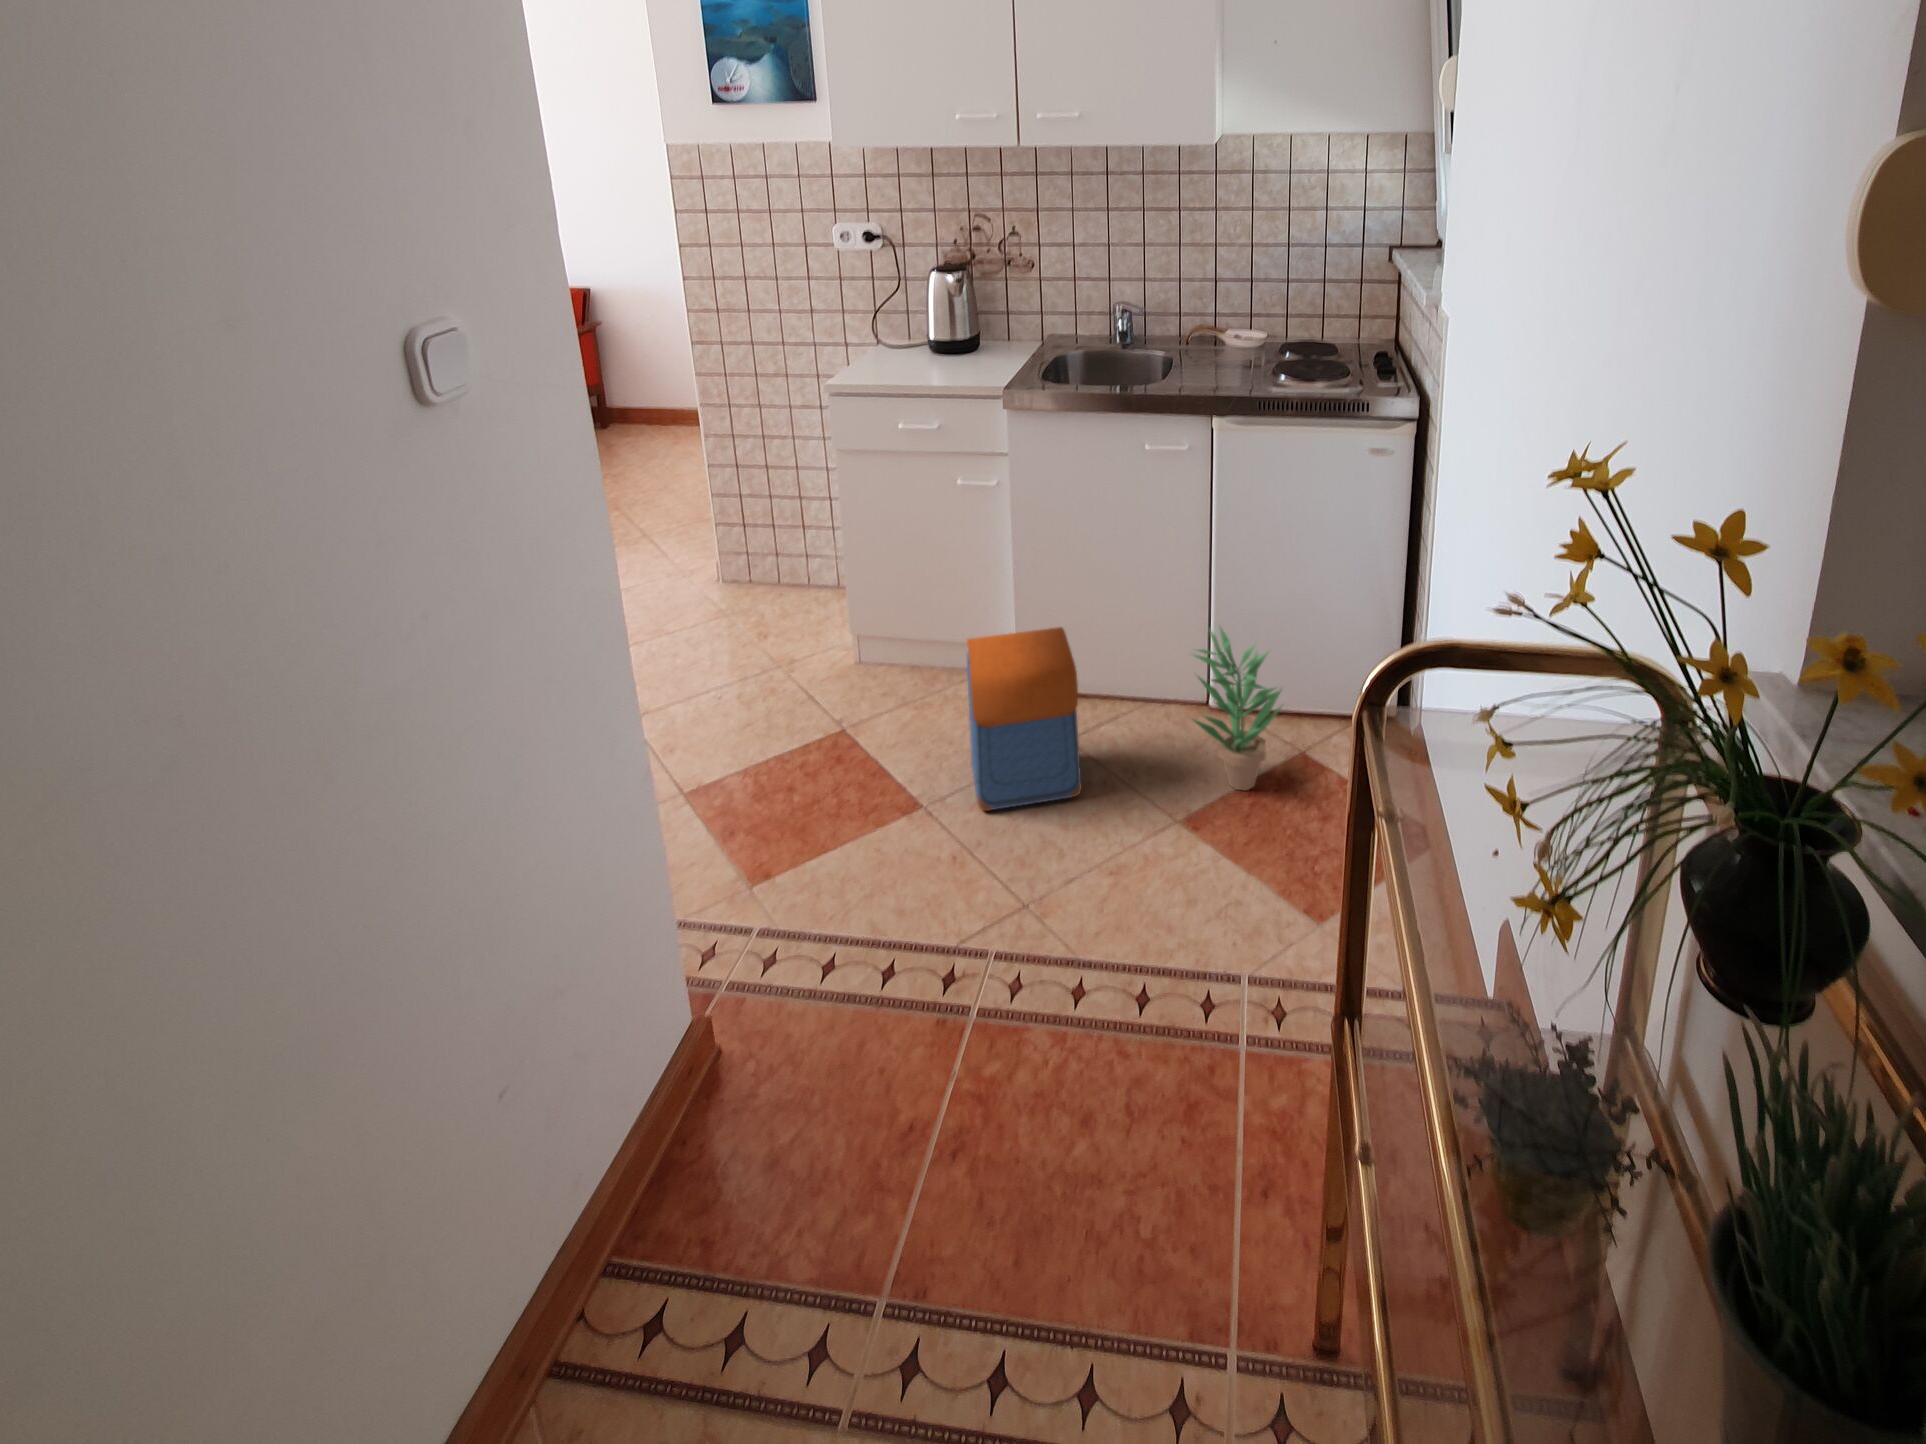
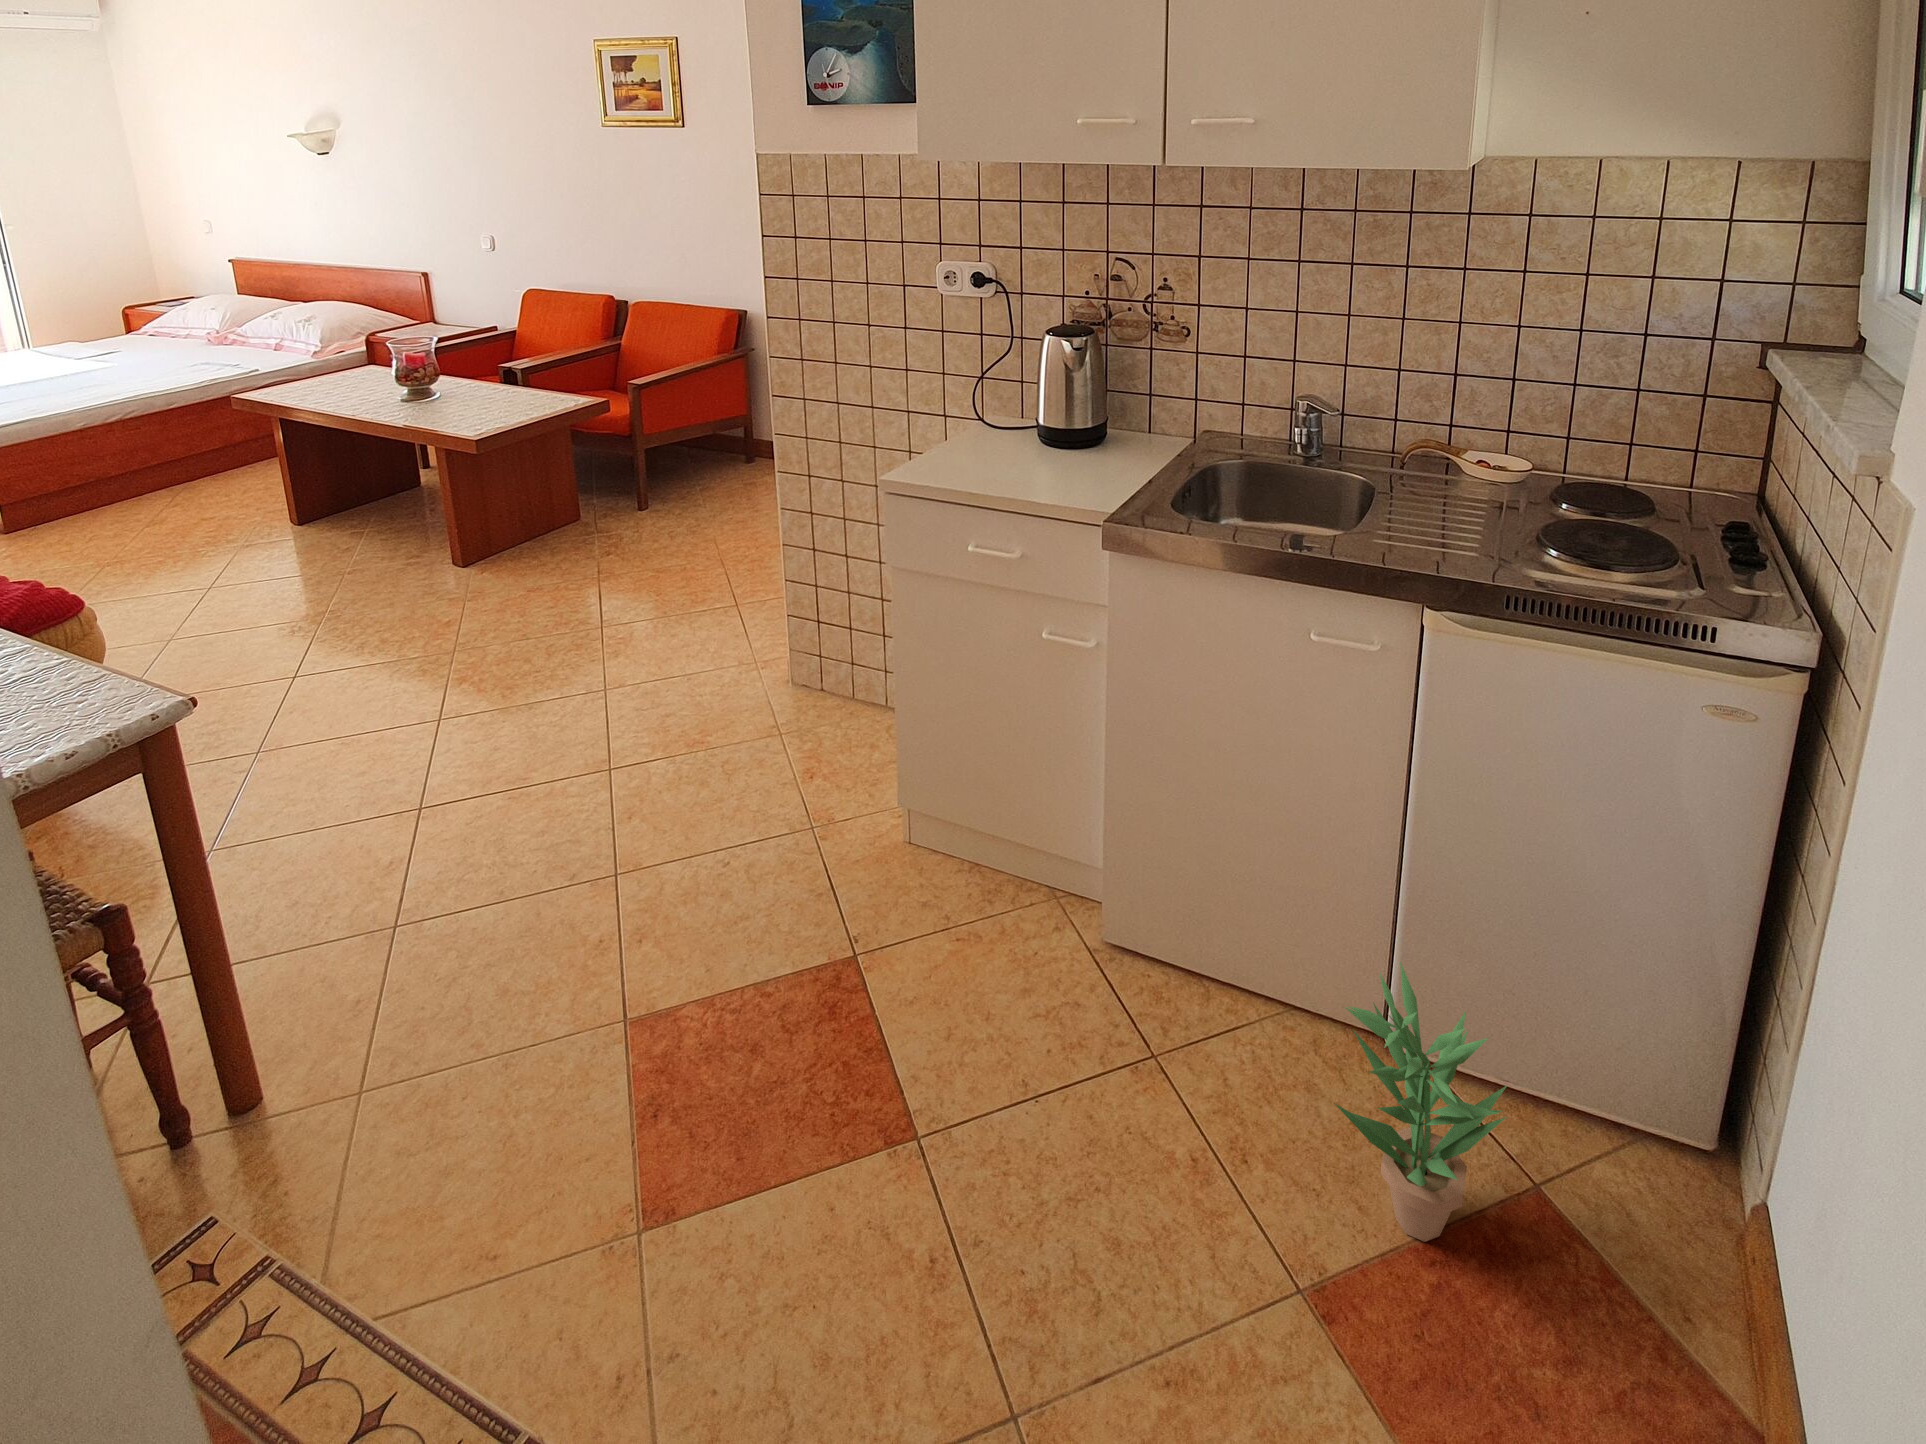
backpack: present [967,627,1082,811] -> none [992,892,1156,1173]

